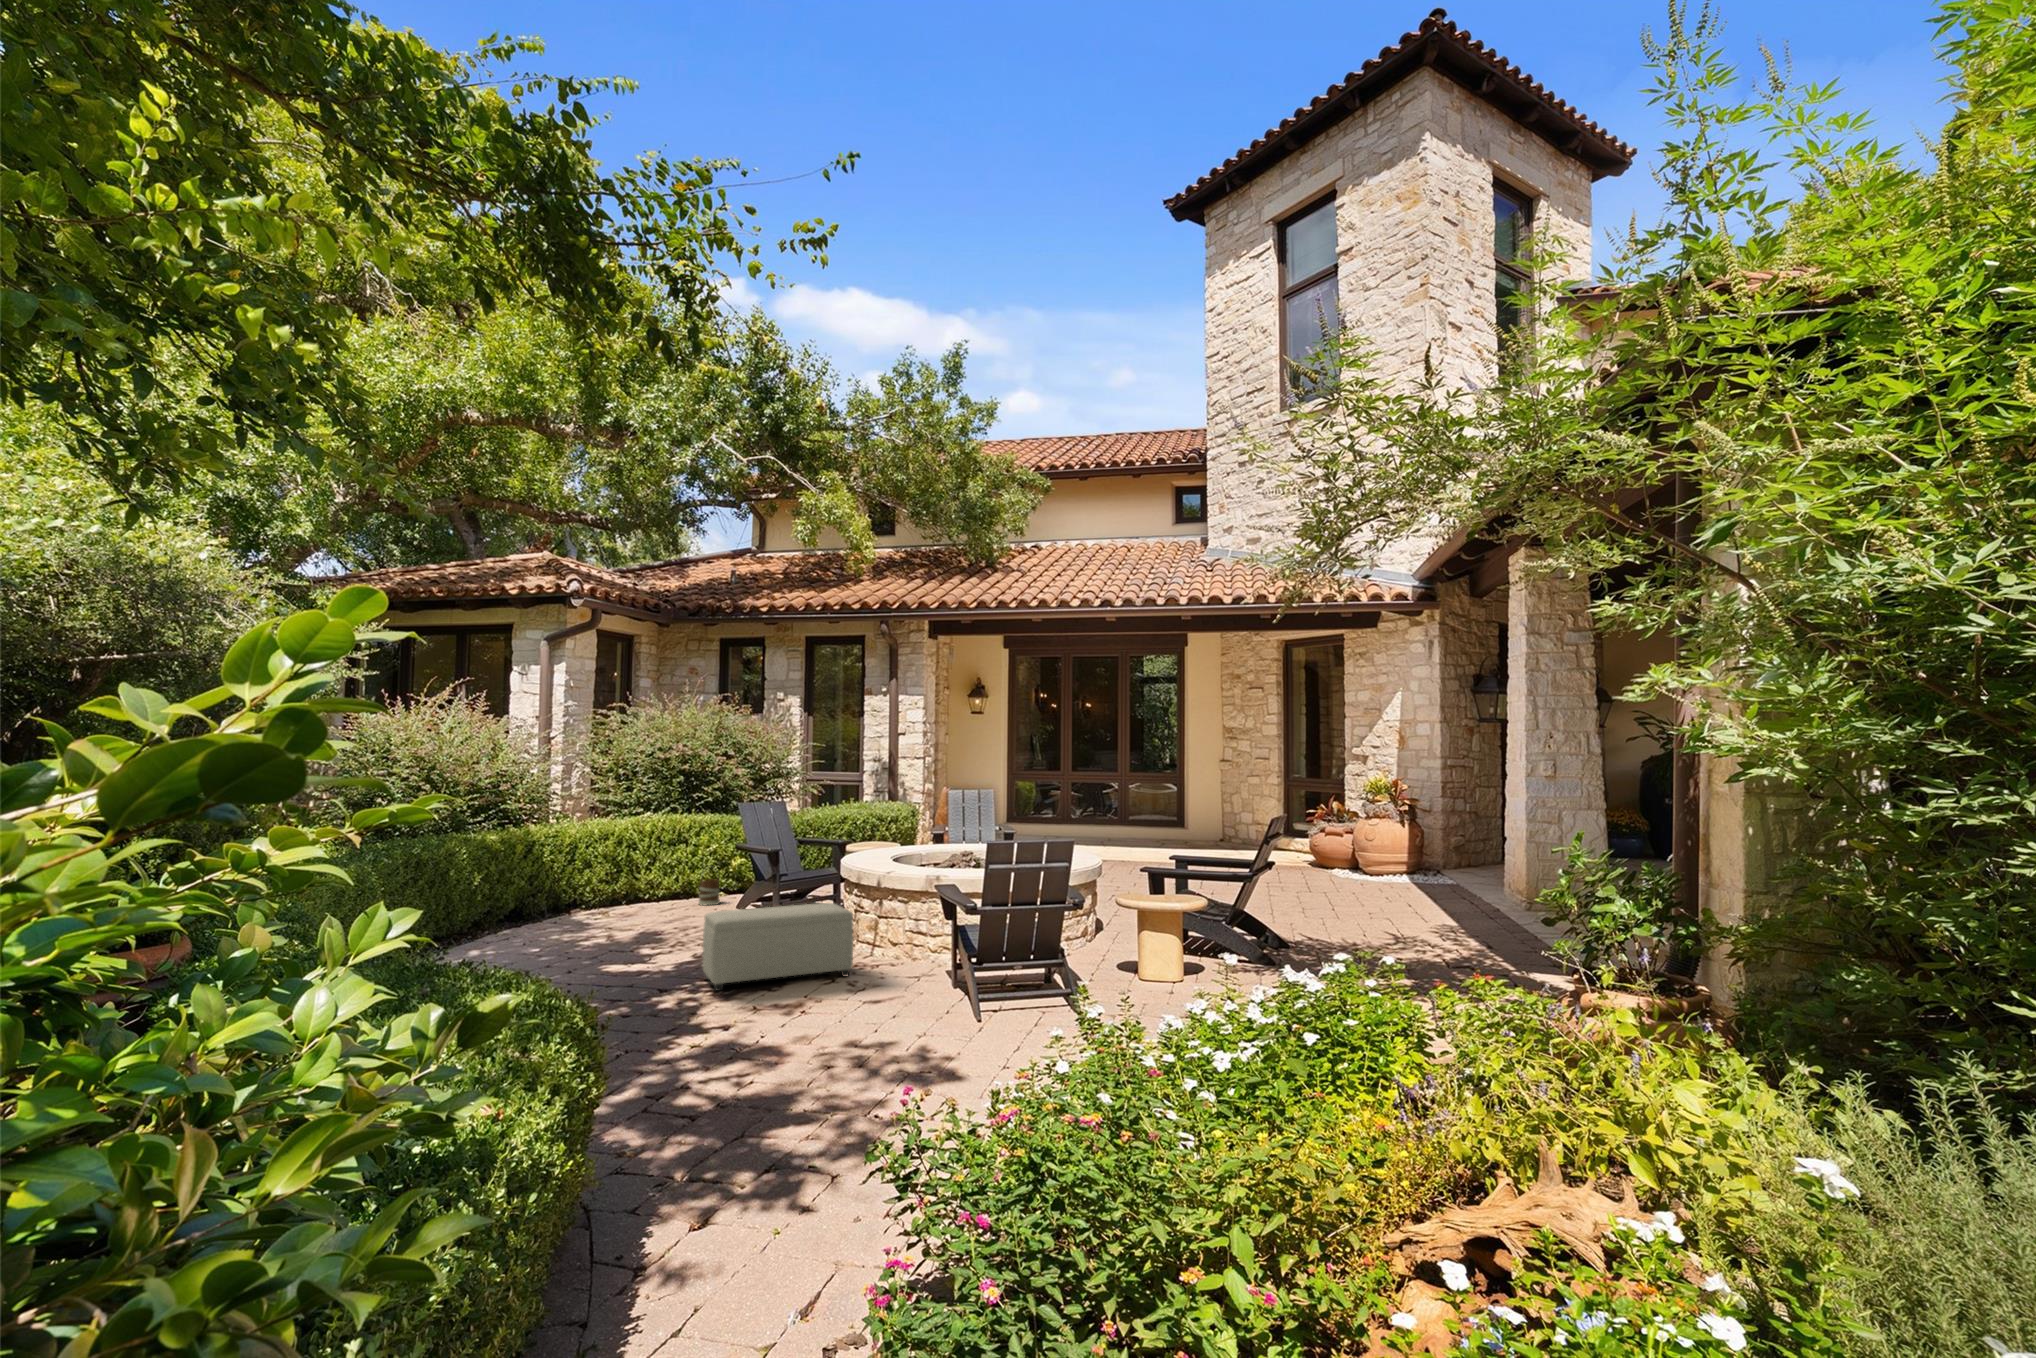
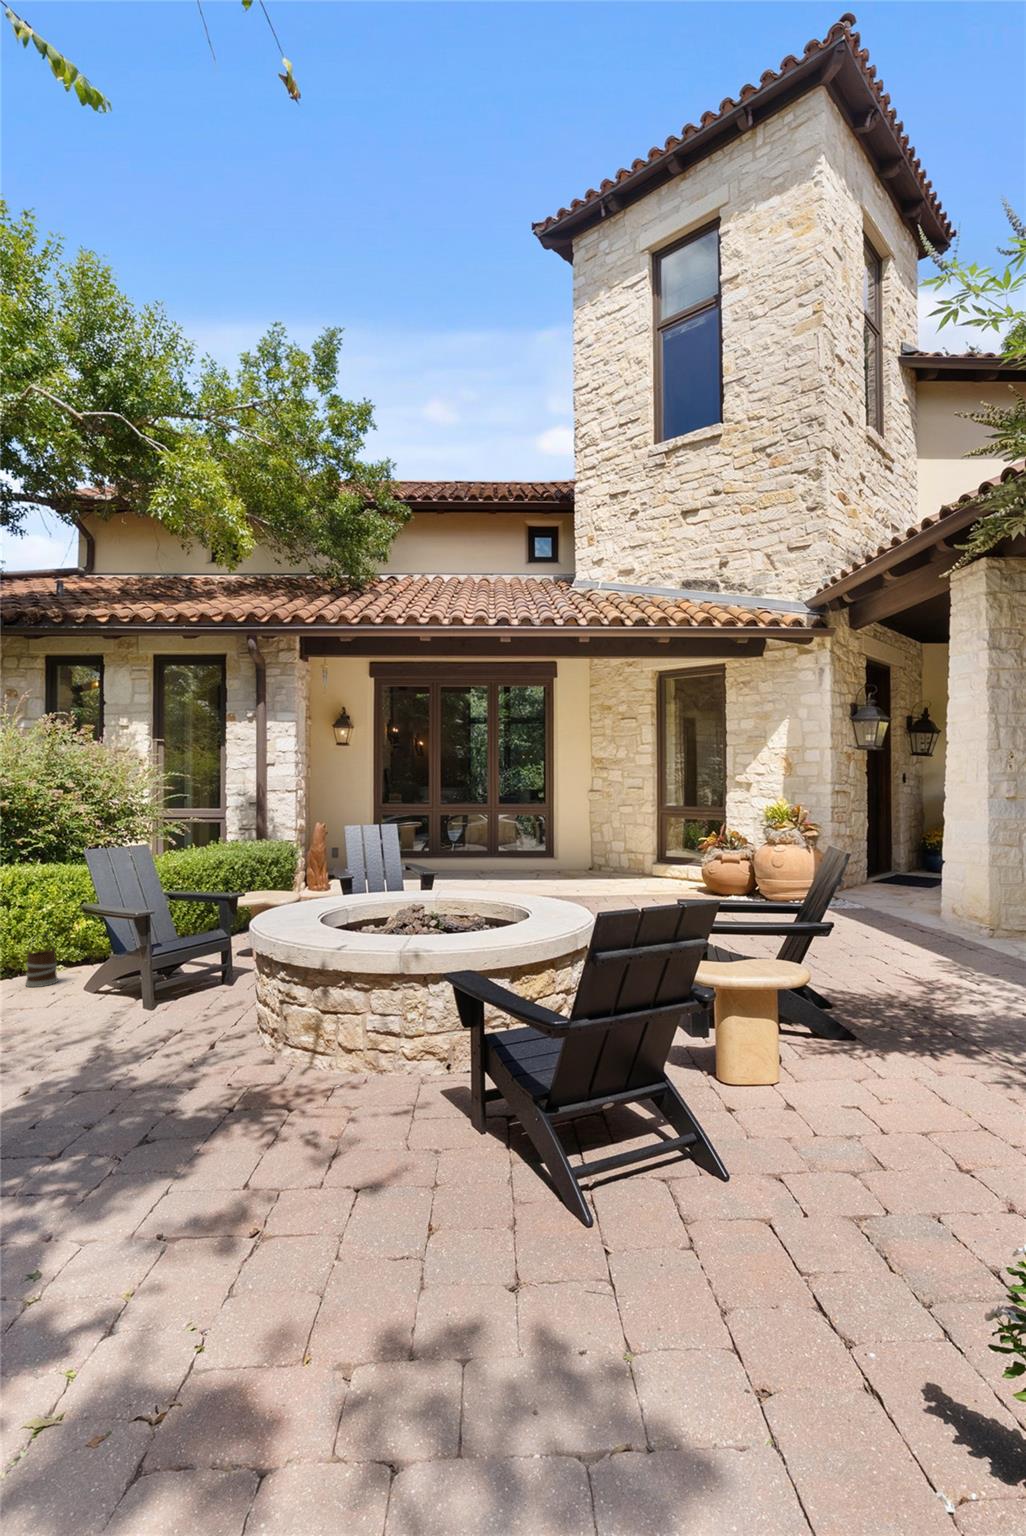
ottoman: present [703,903,853,991] -> none [39,1006,307,1206]

